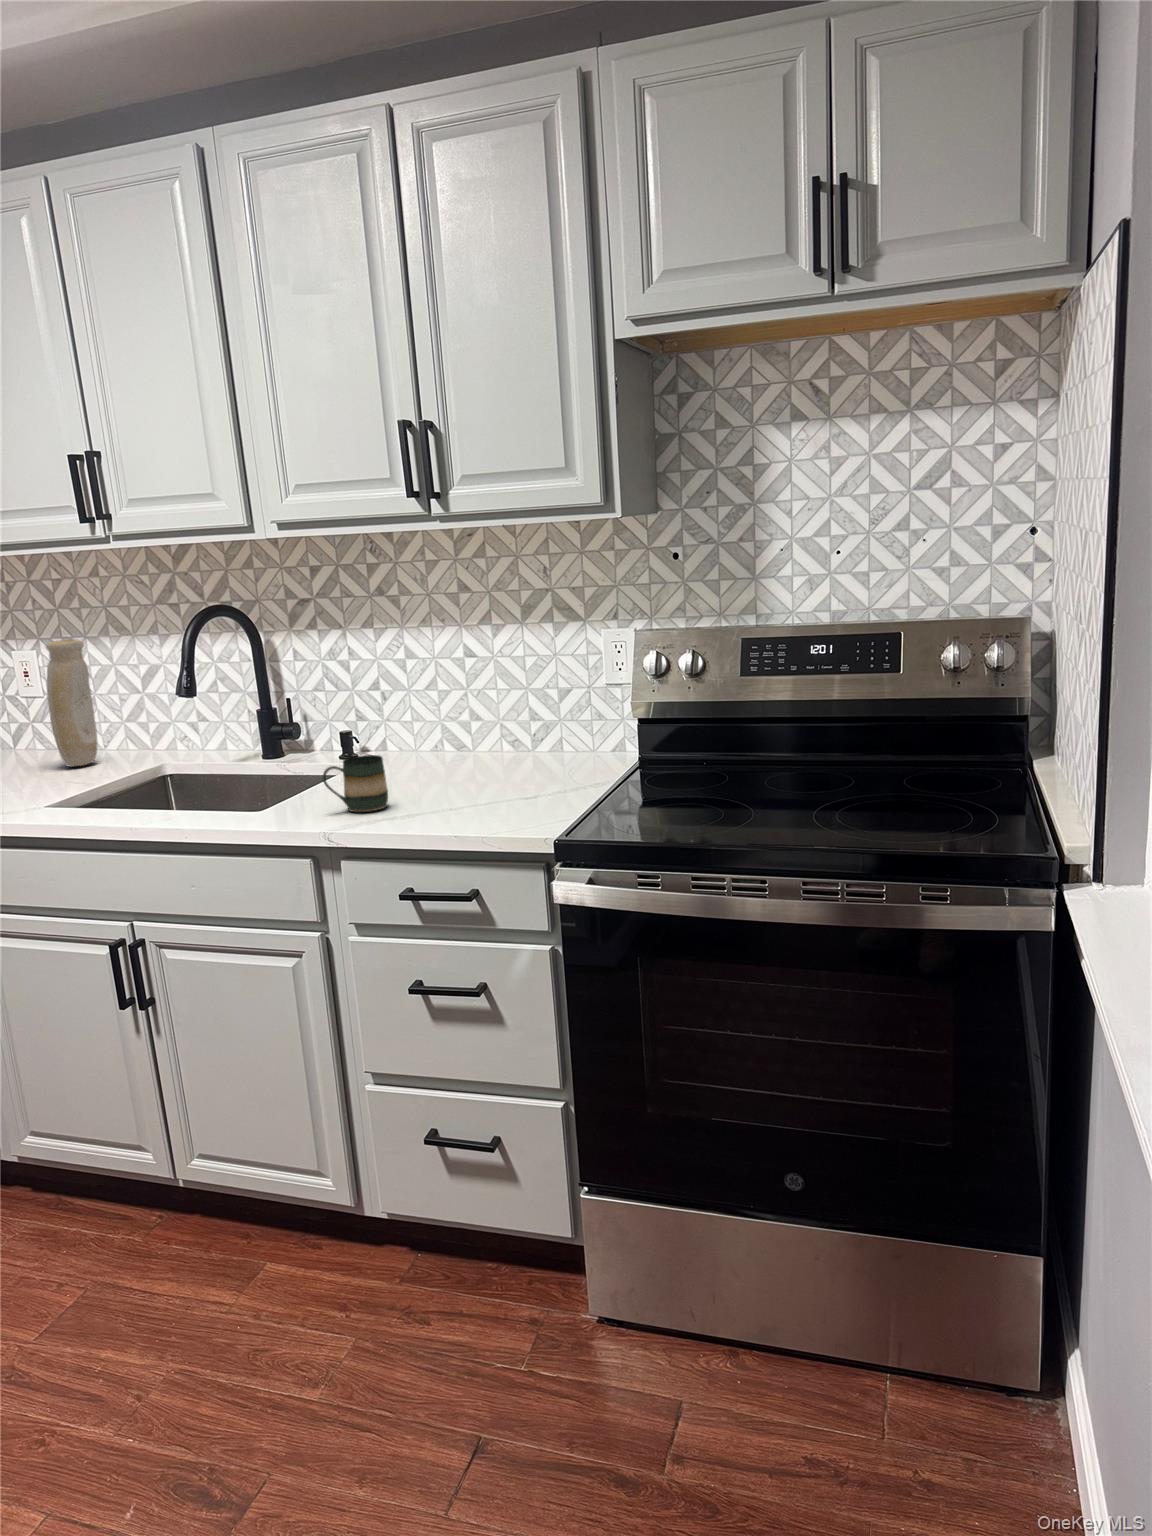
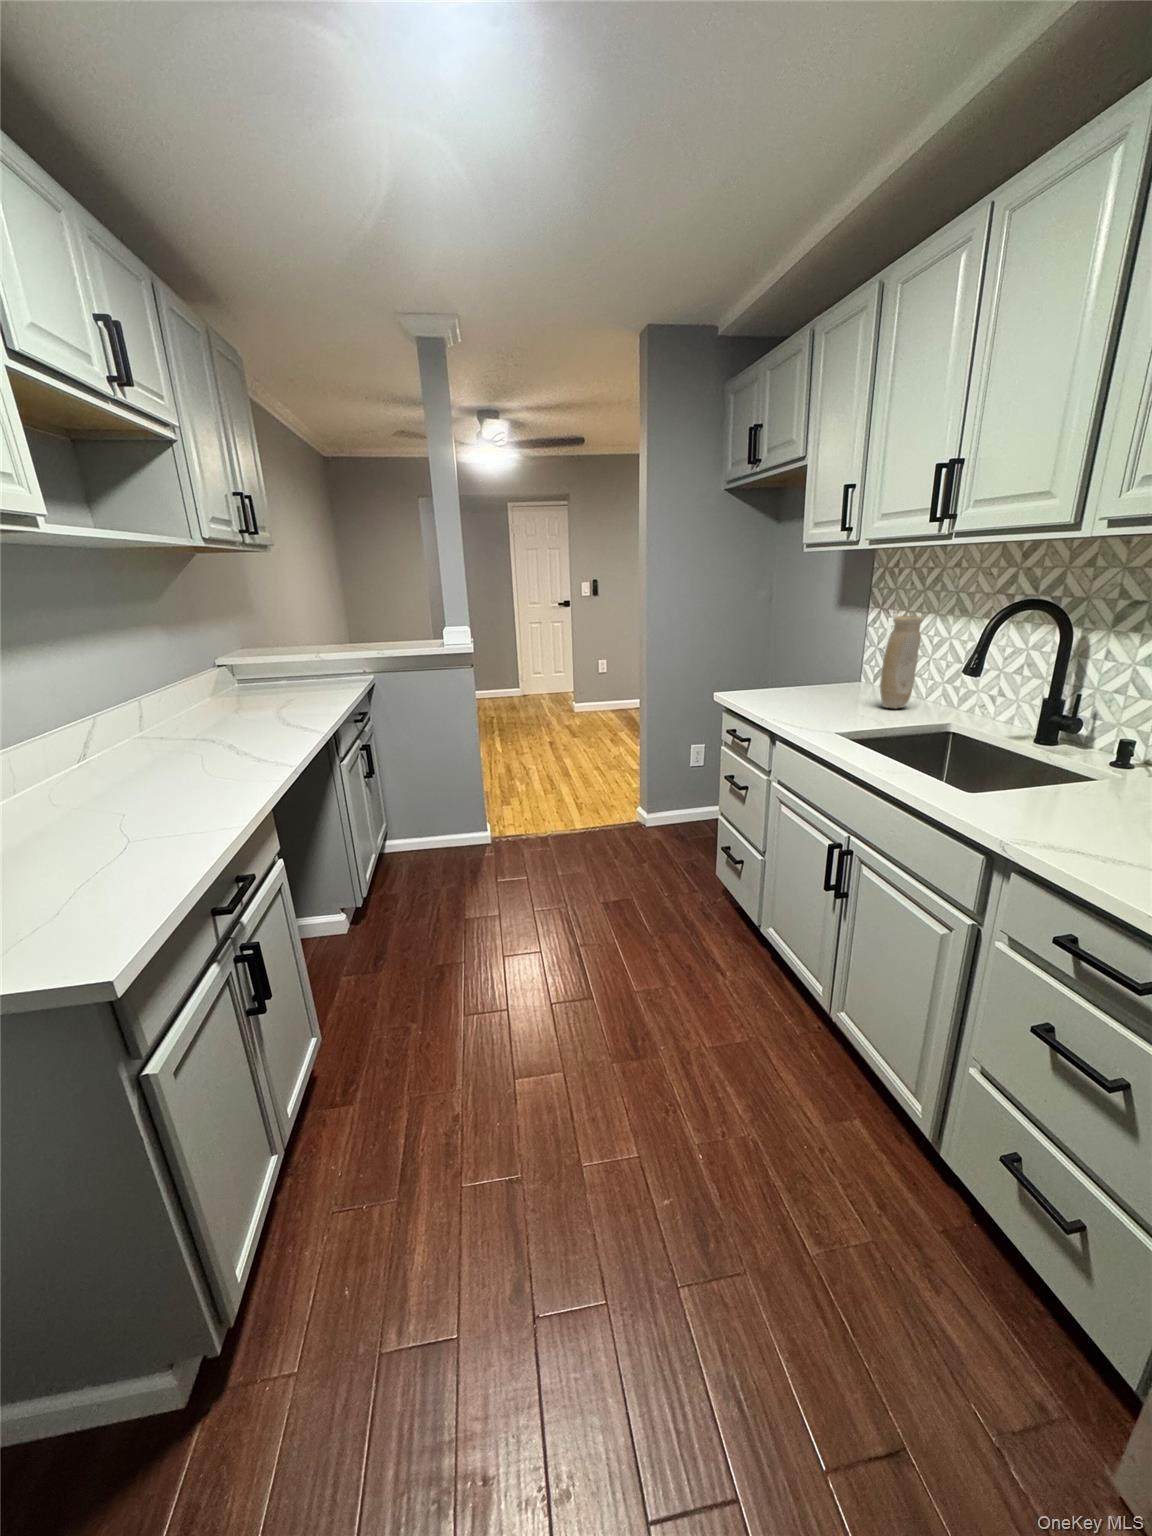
mug: present [323,755,388,812] -> none [1033,778,1119,842]

